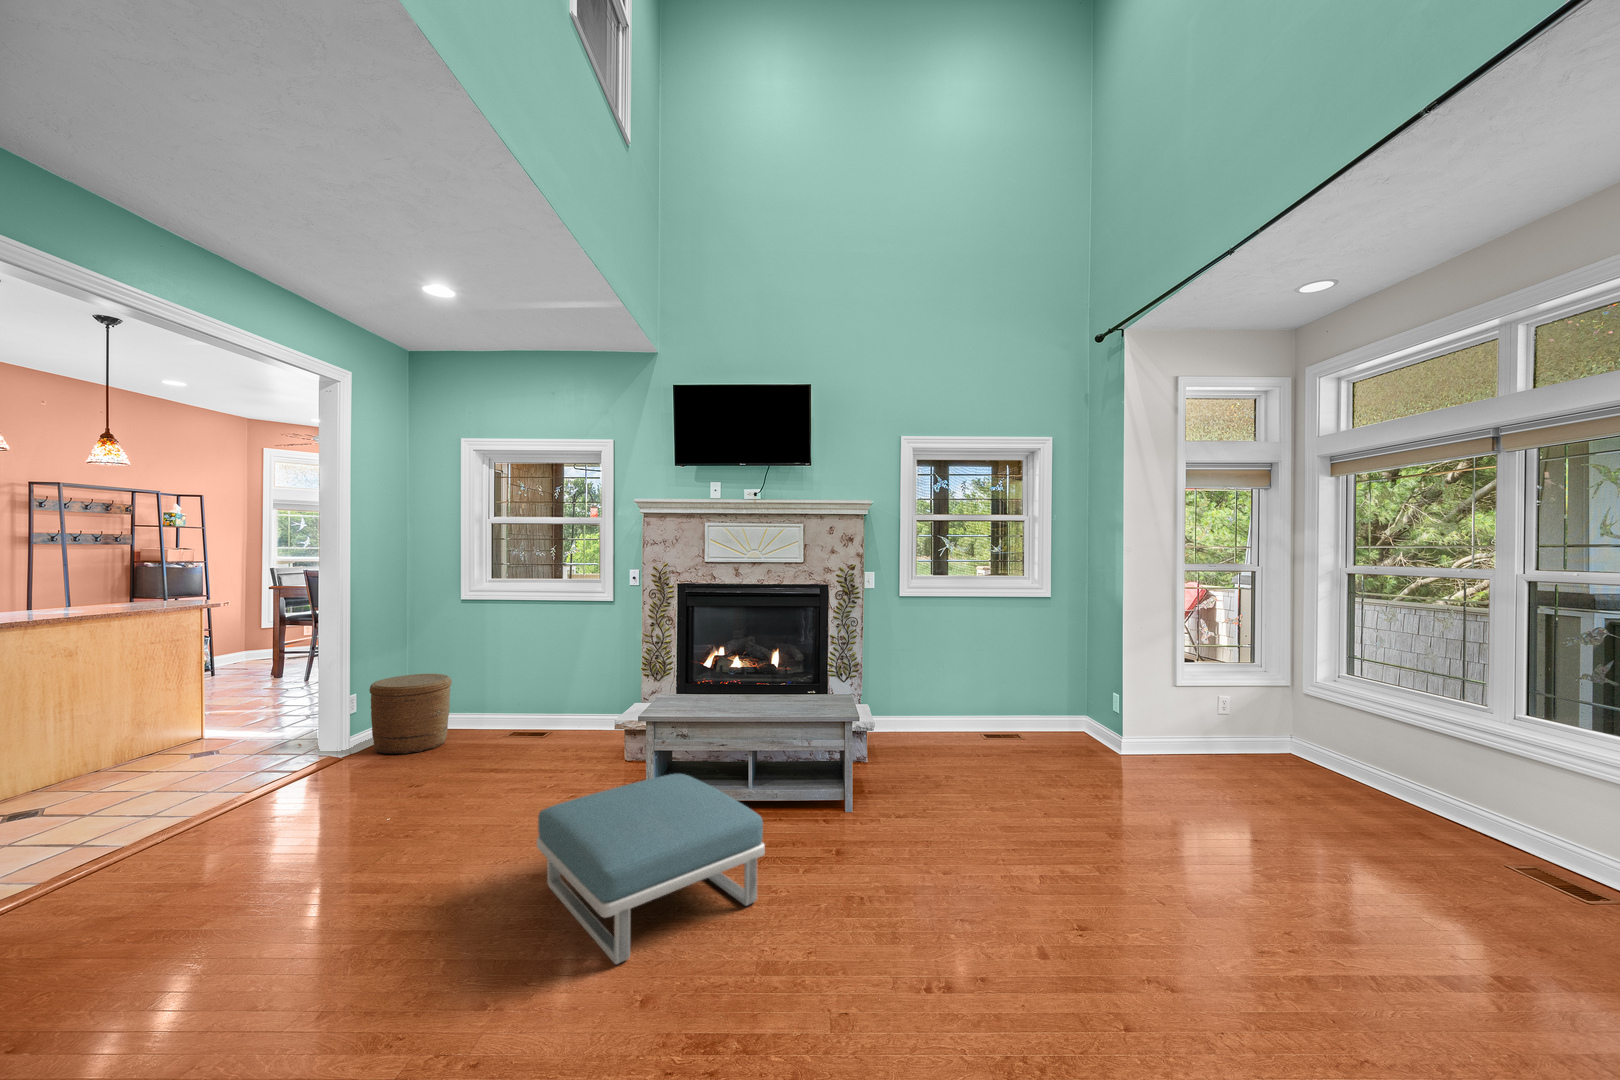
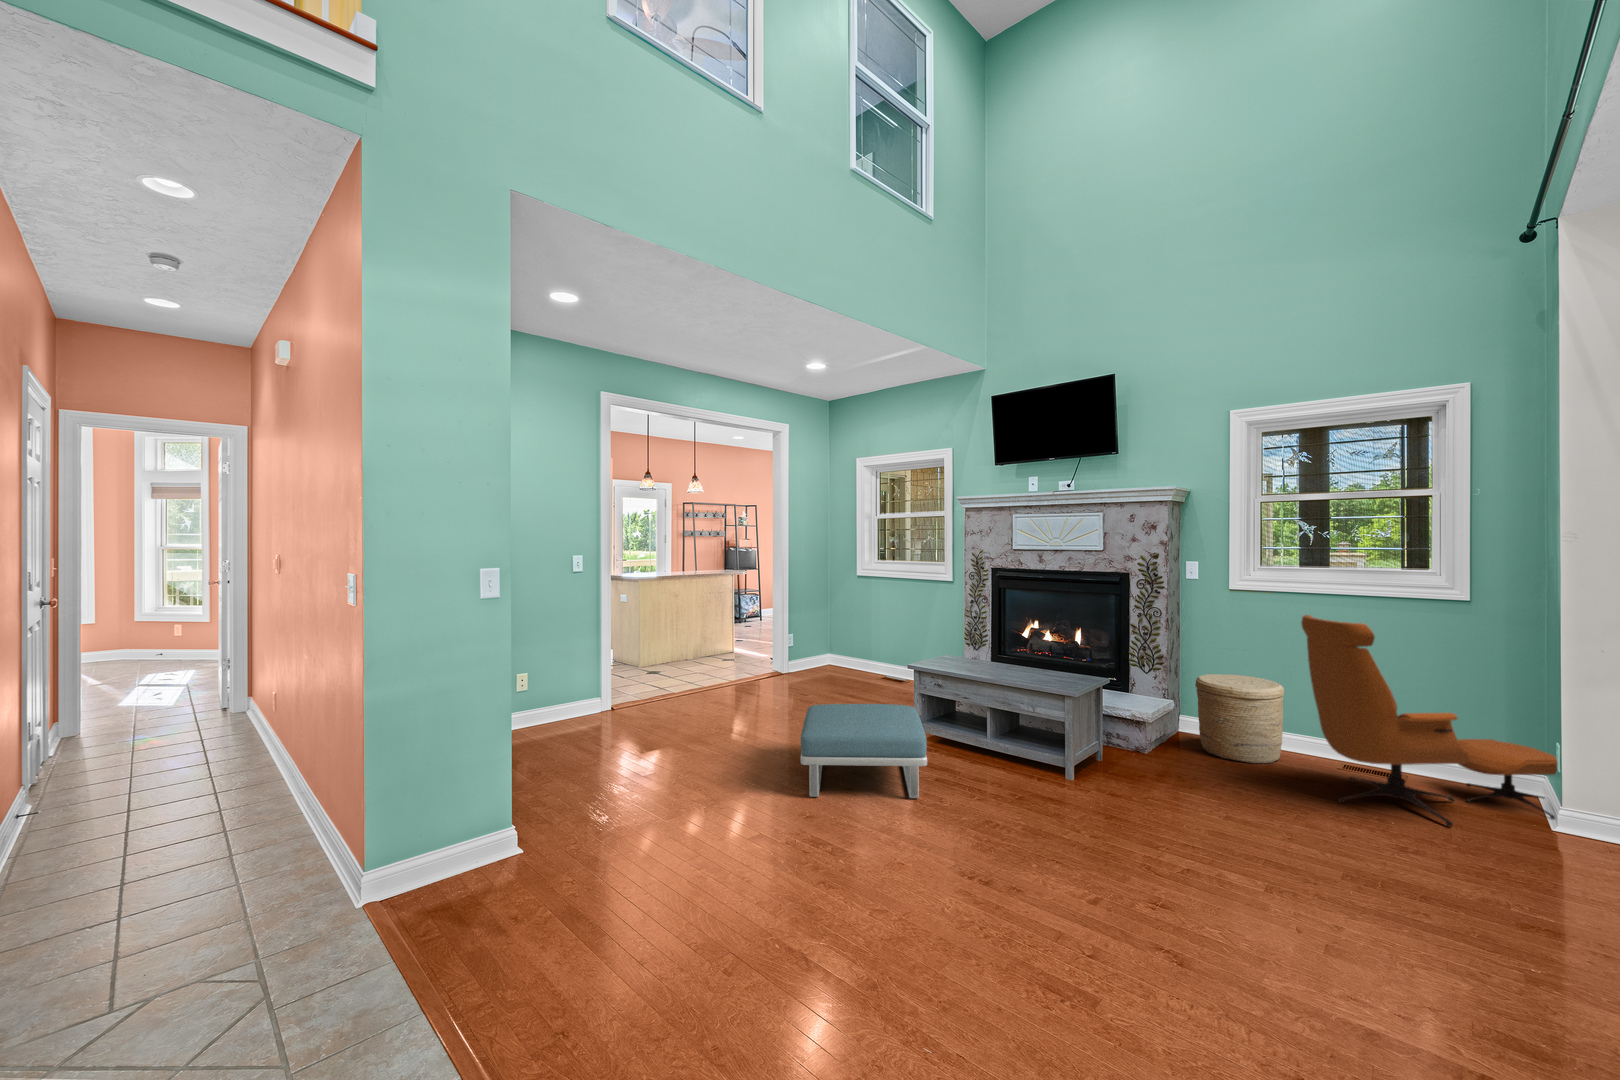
lounge chair: none [1003,616,1124,773] -> present [1301,615,1558,827]
woven basket: present [370,674,452,754] -> present [1195,674,1284,763]

